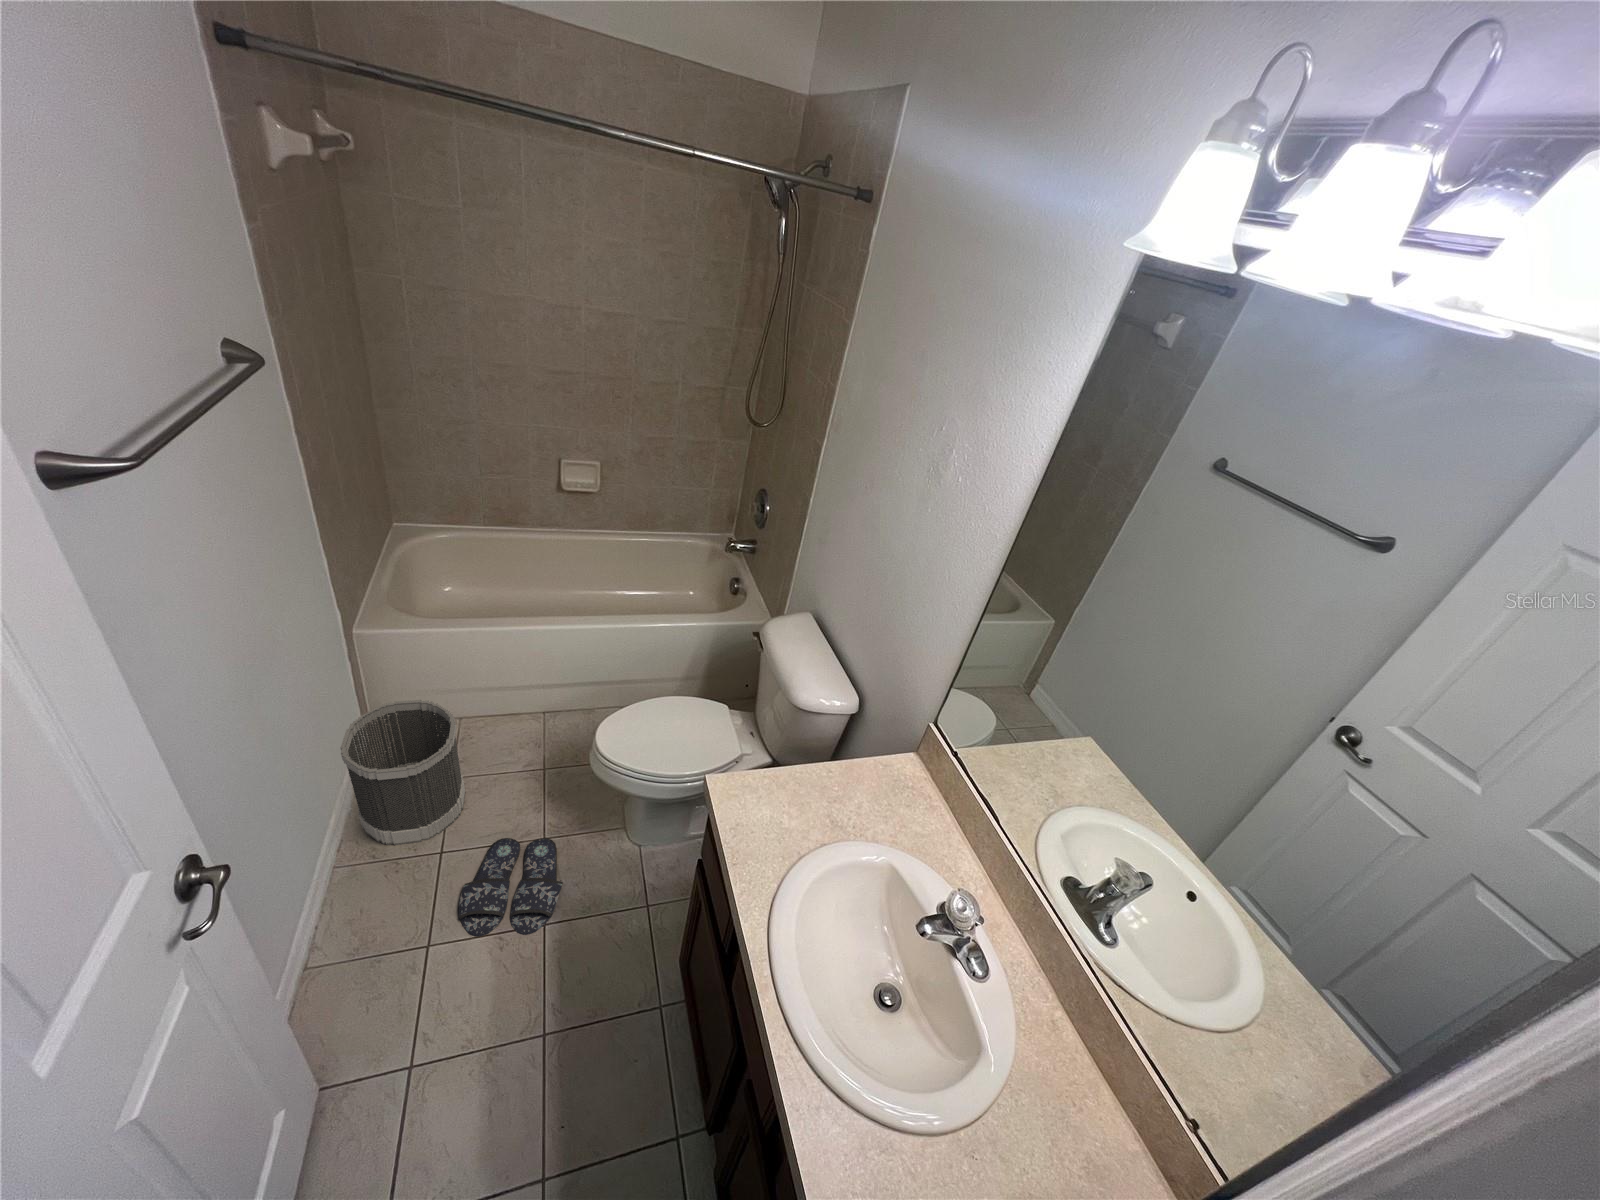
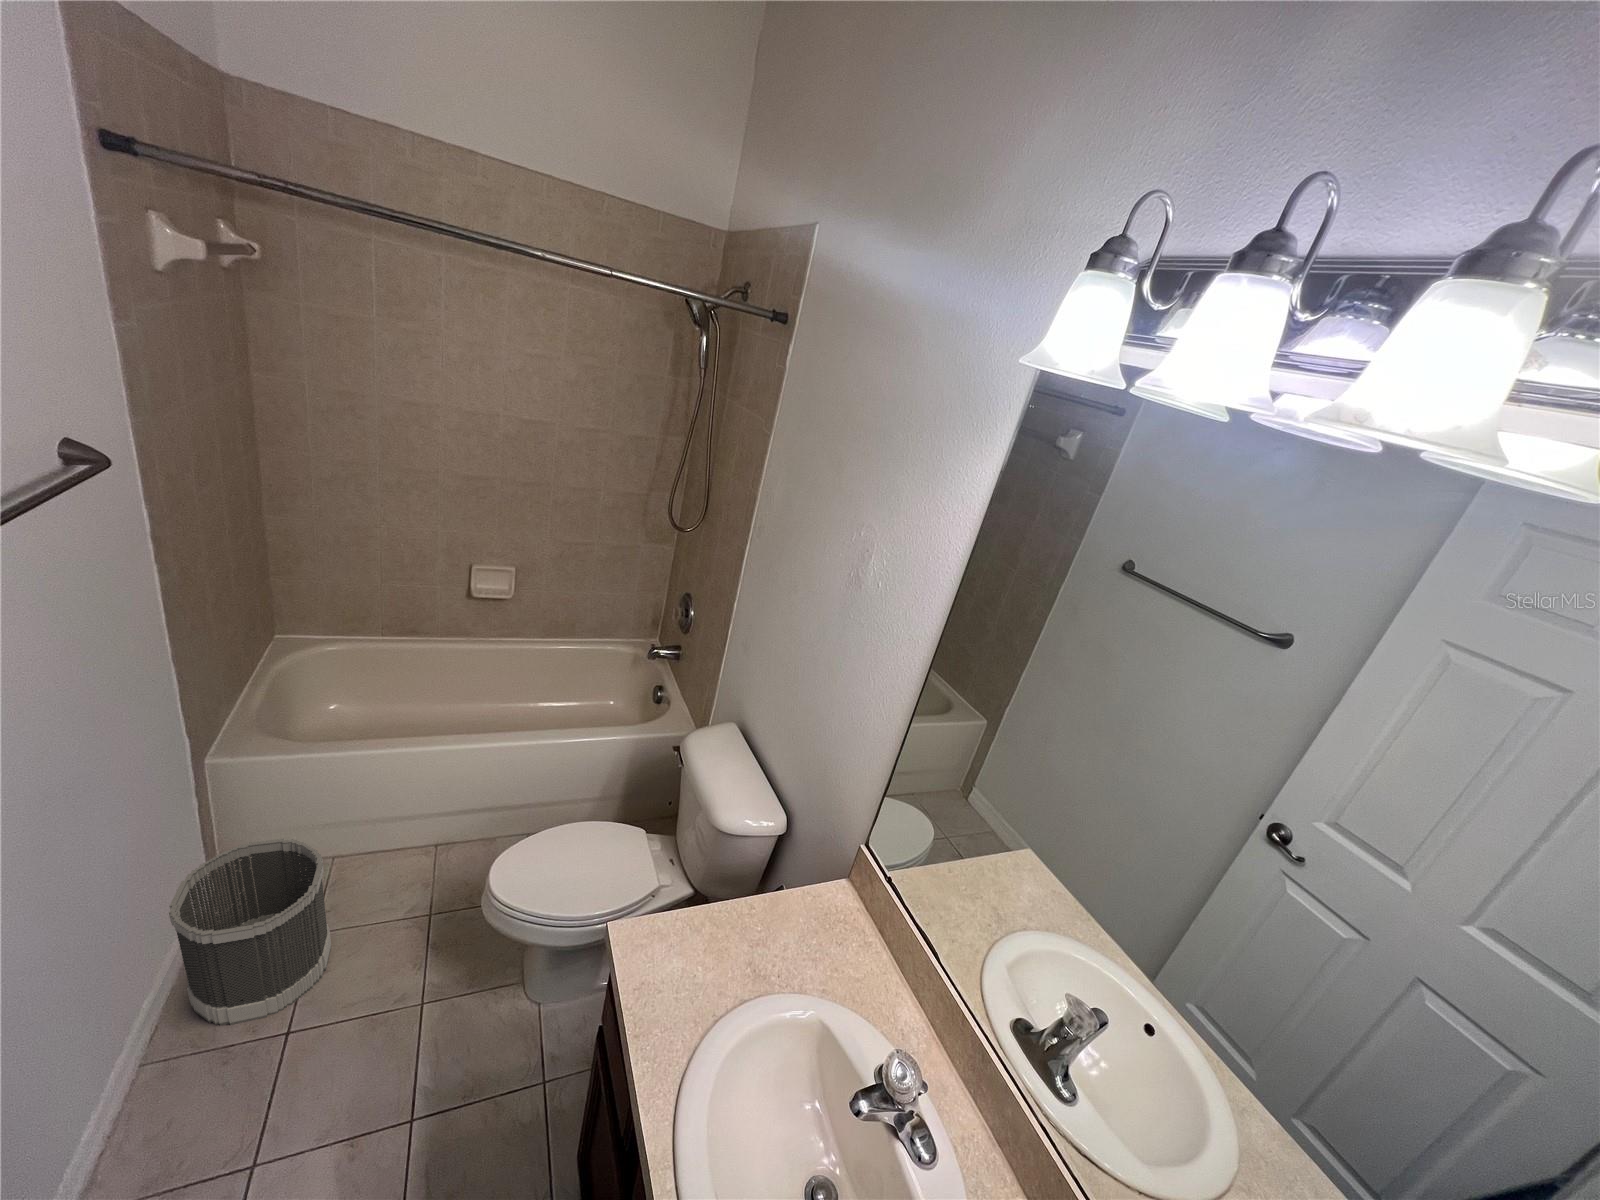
slippers: present [459,838,563,937] -> none [304,999,443,1142]

